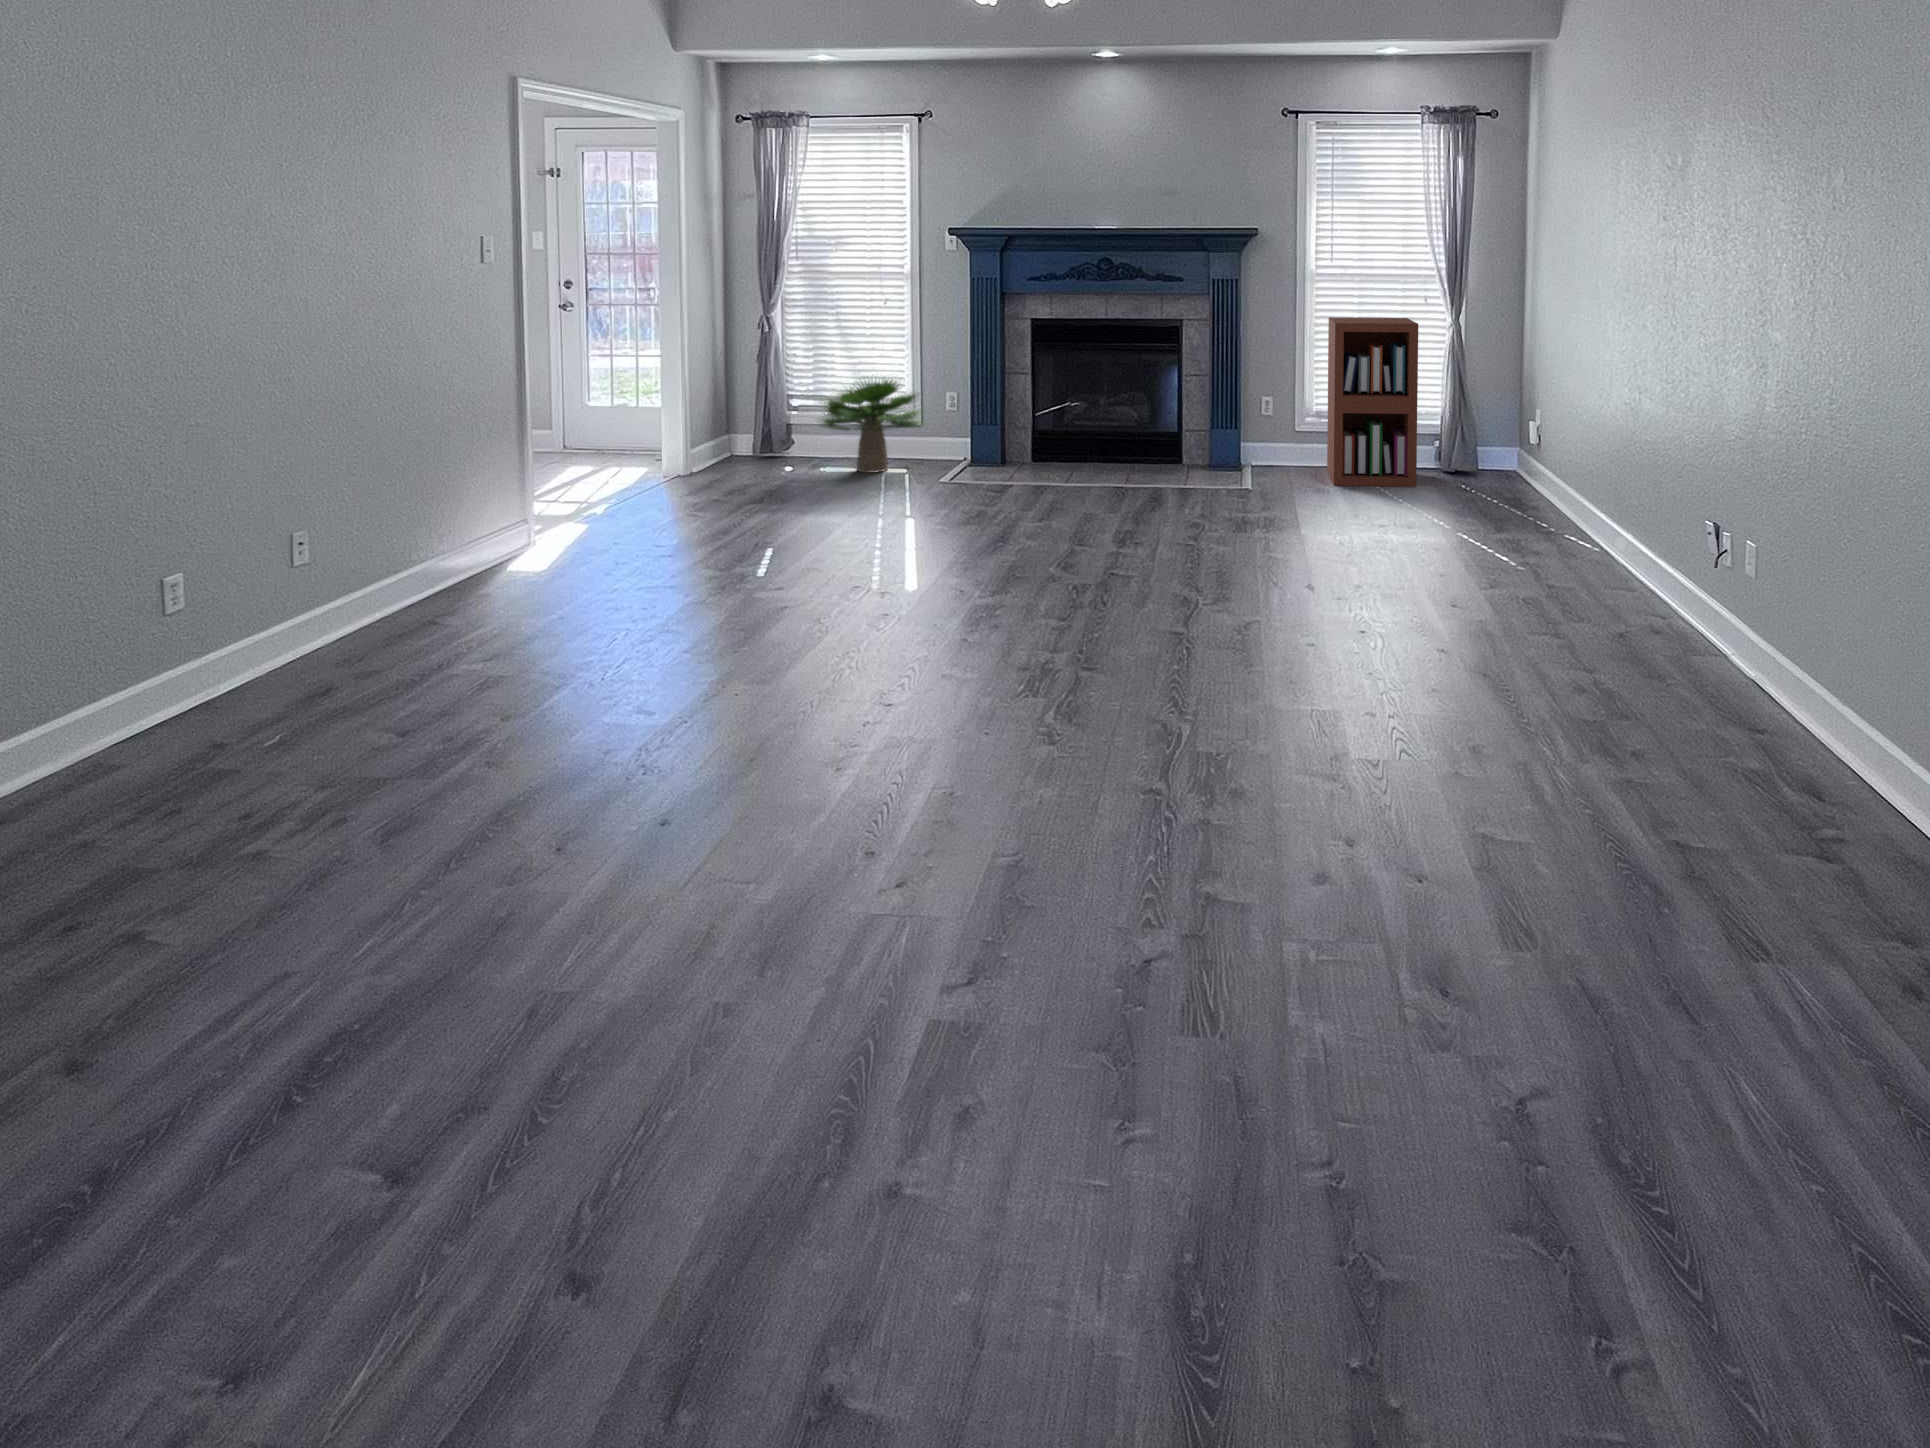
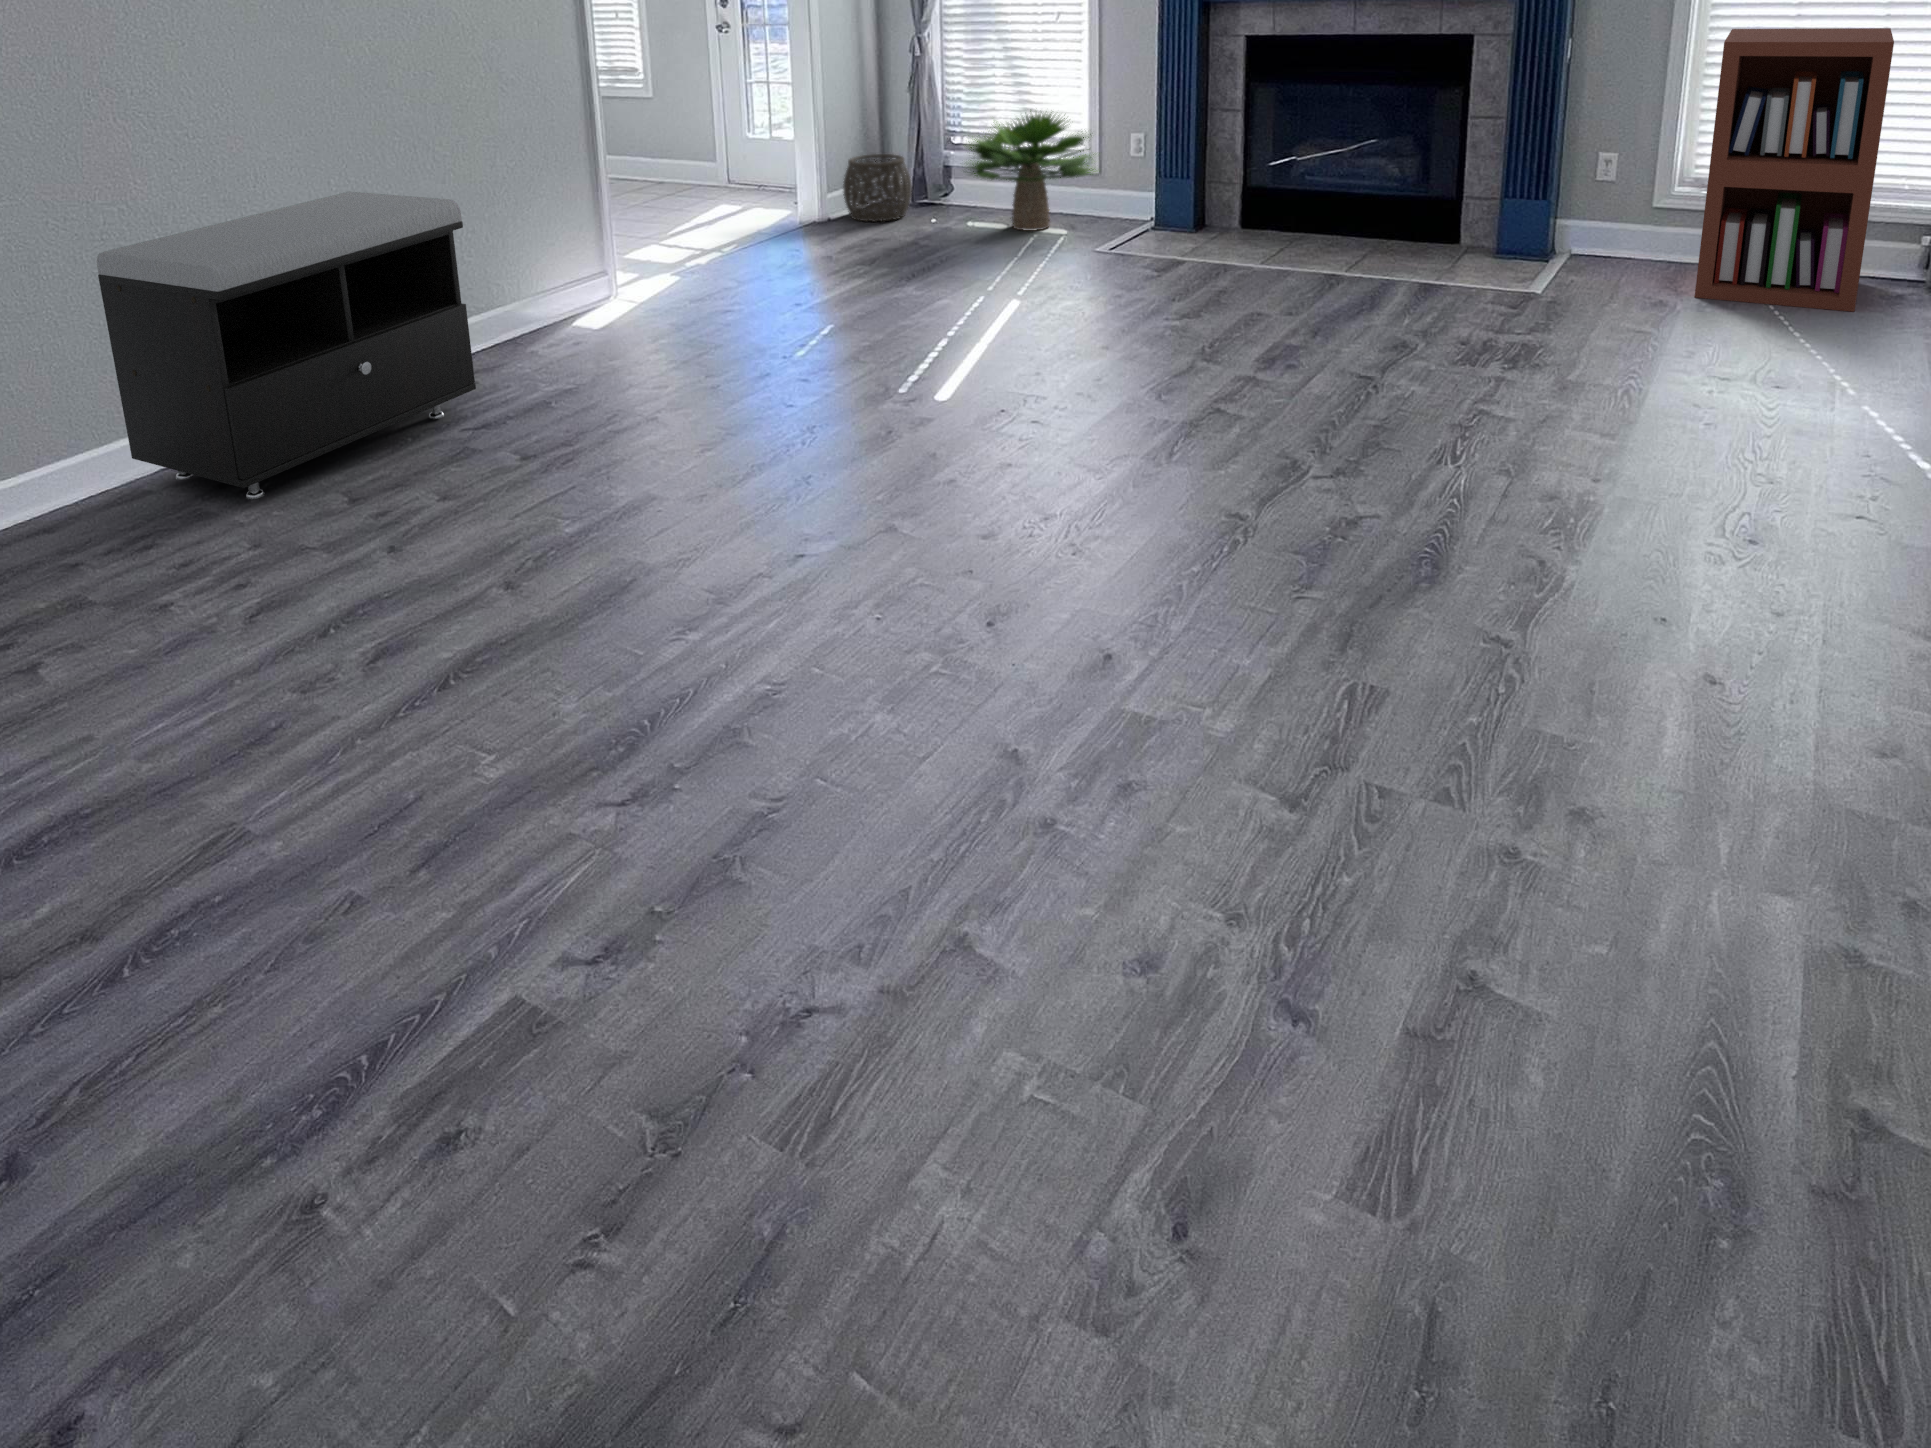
woven basket: none [702,416,765,474] -> present [843,154,912,222]
storage bench: none [127,434,496,733] -> present [97,192,476,499]

